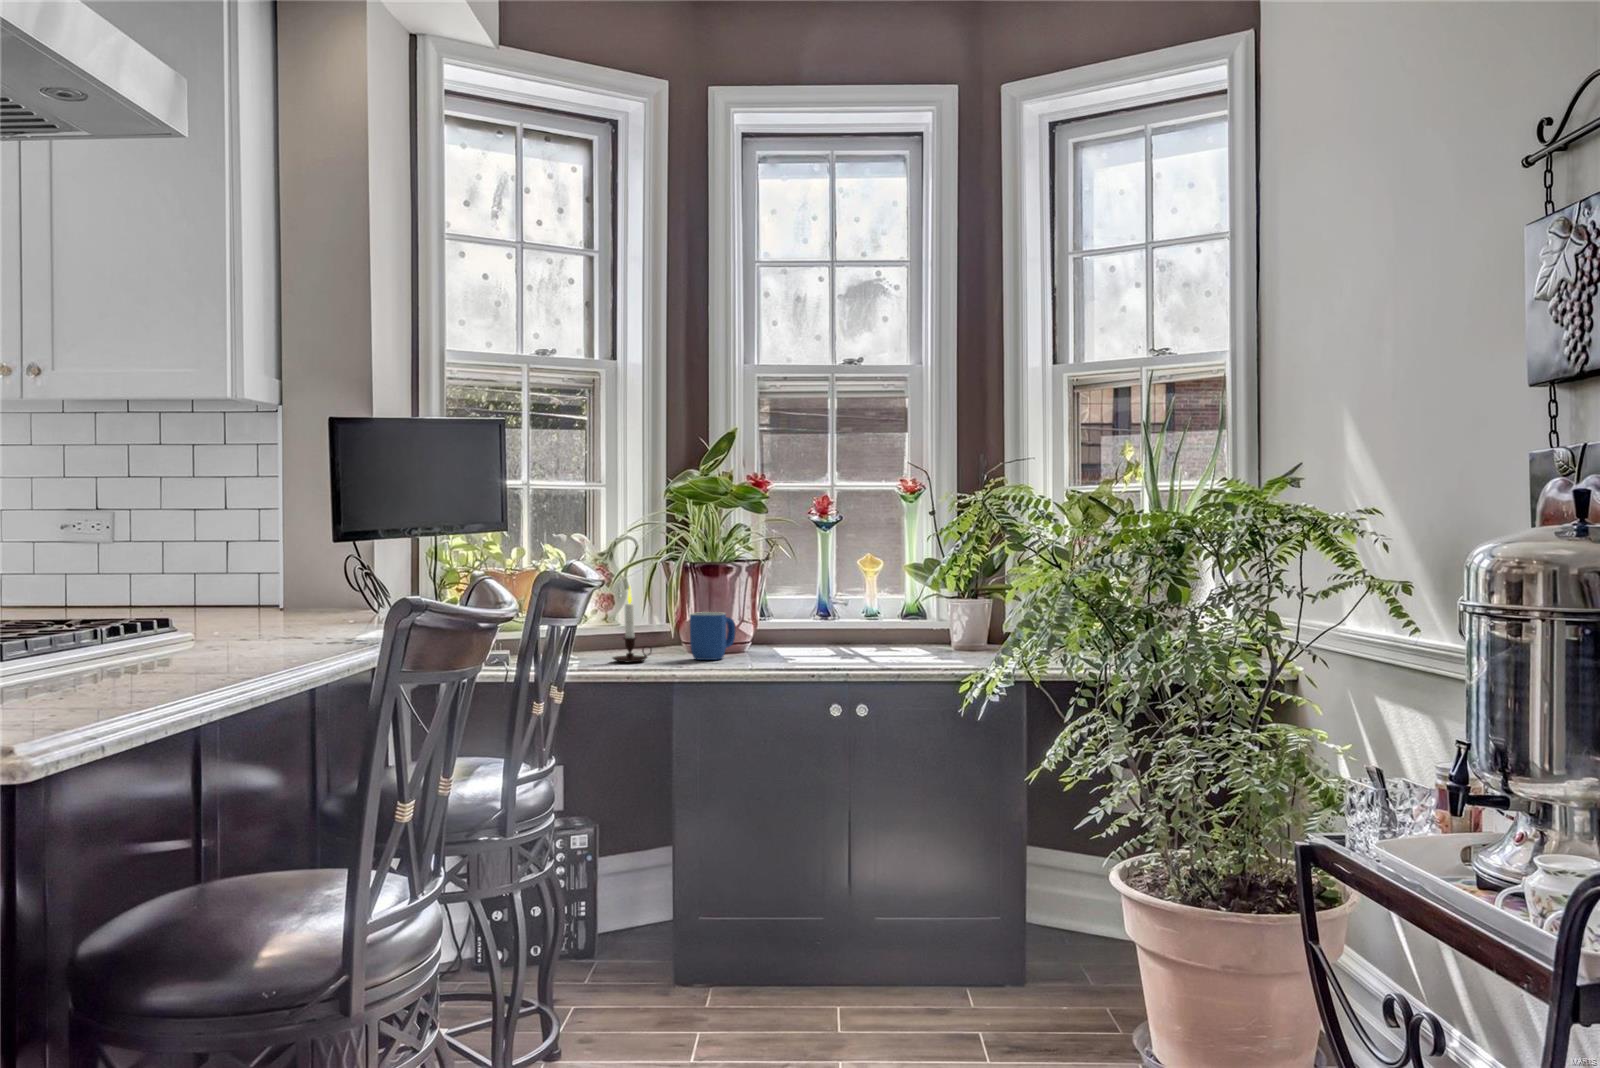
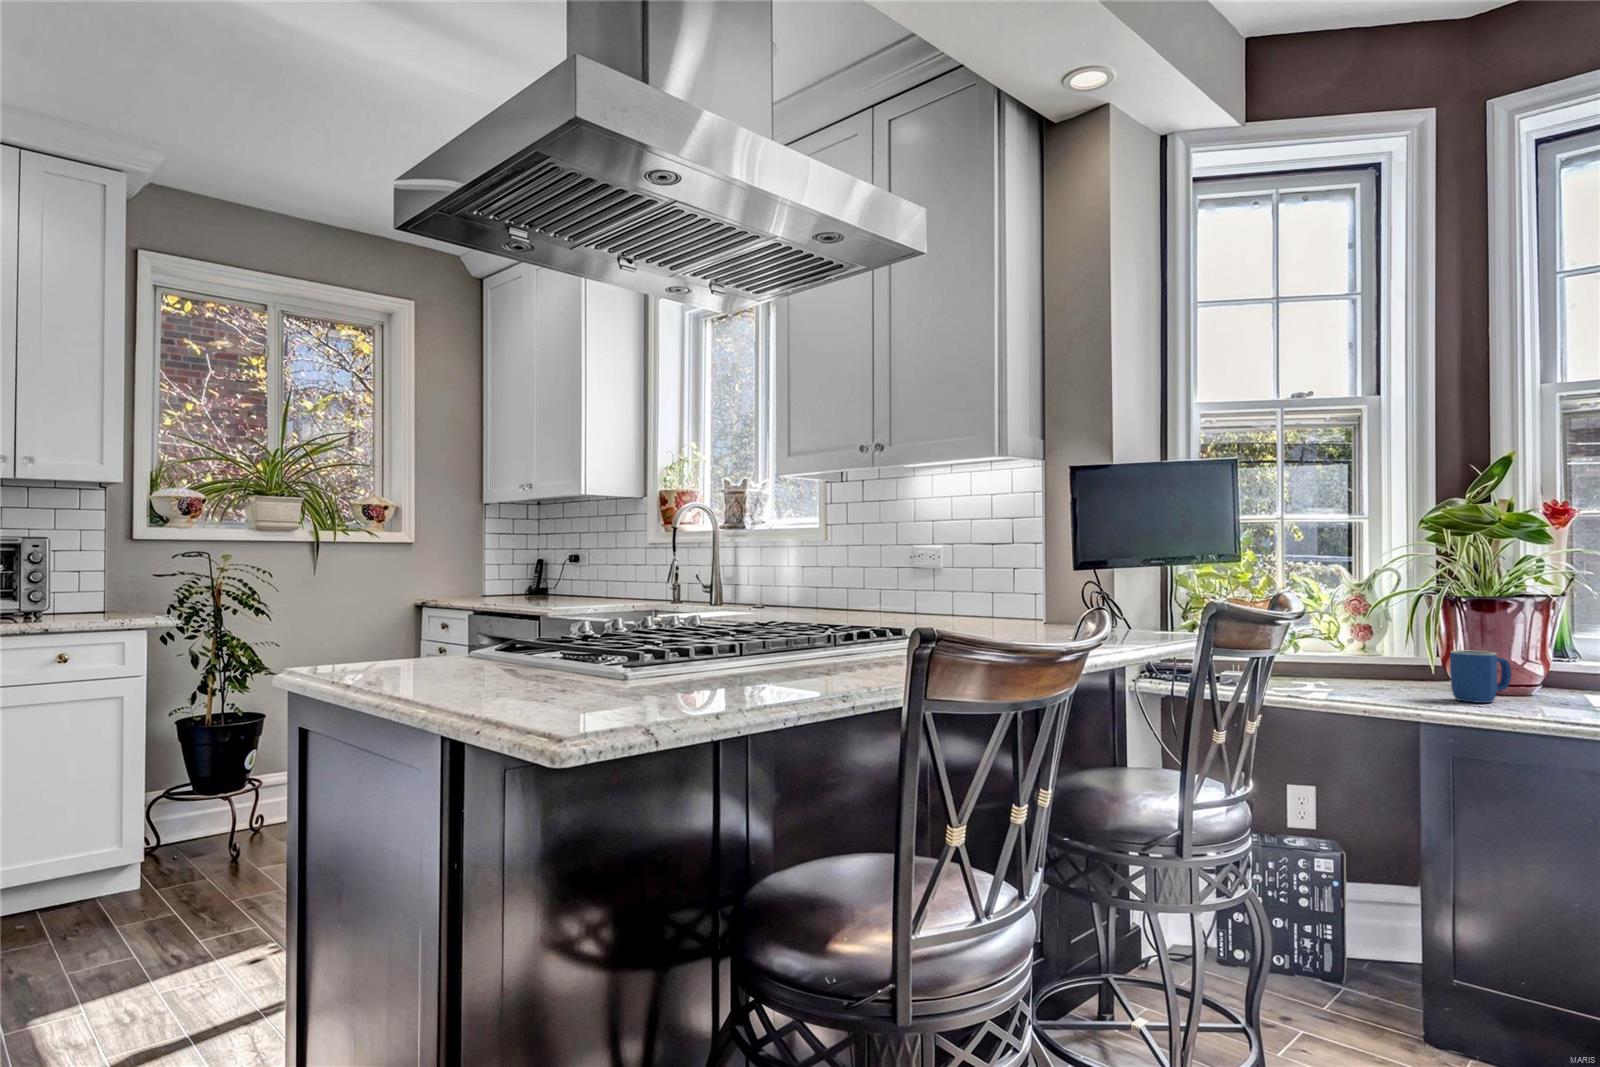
candle: present [613,587,652,662] -> none [1357,618,1405,696]

